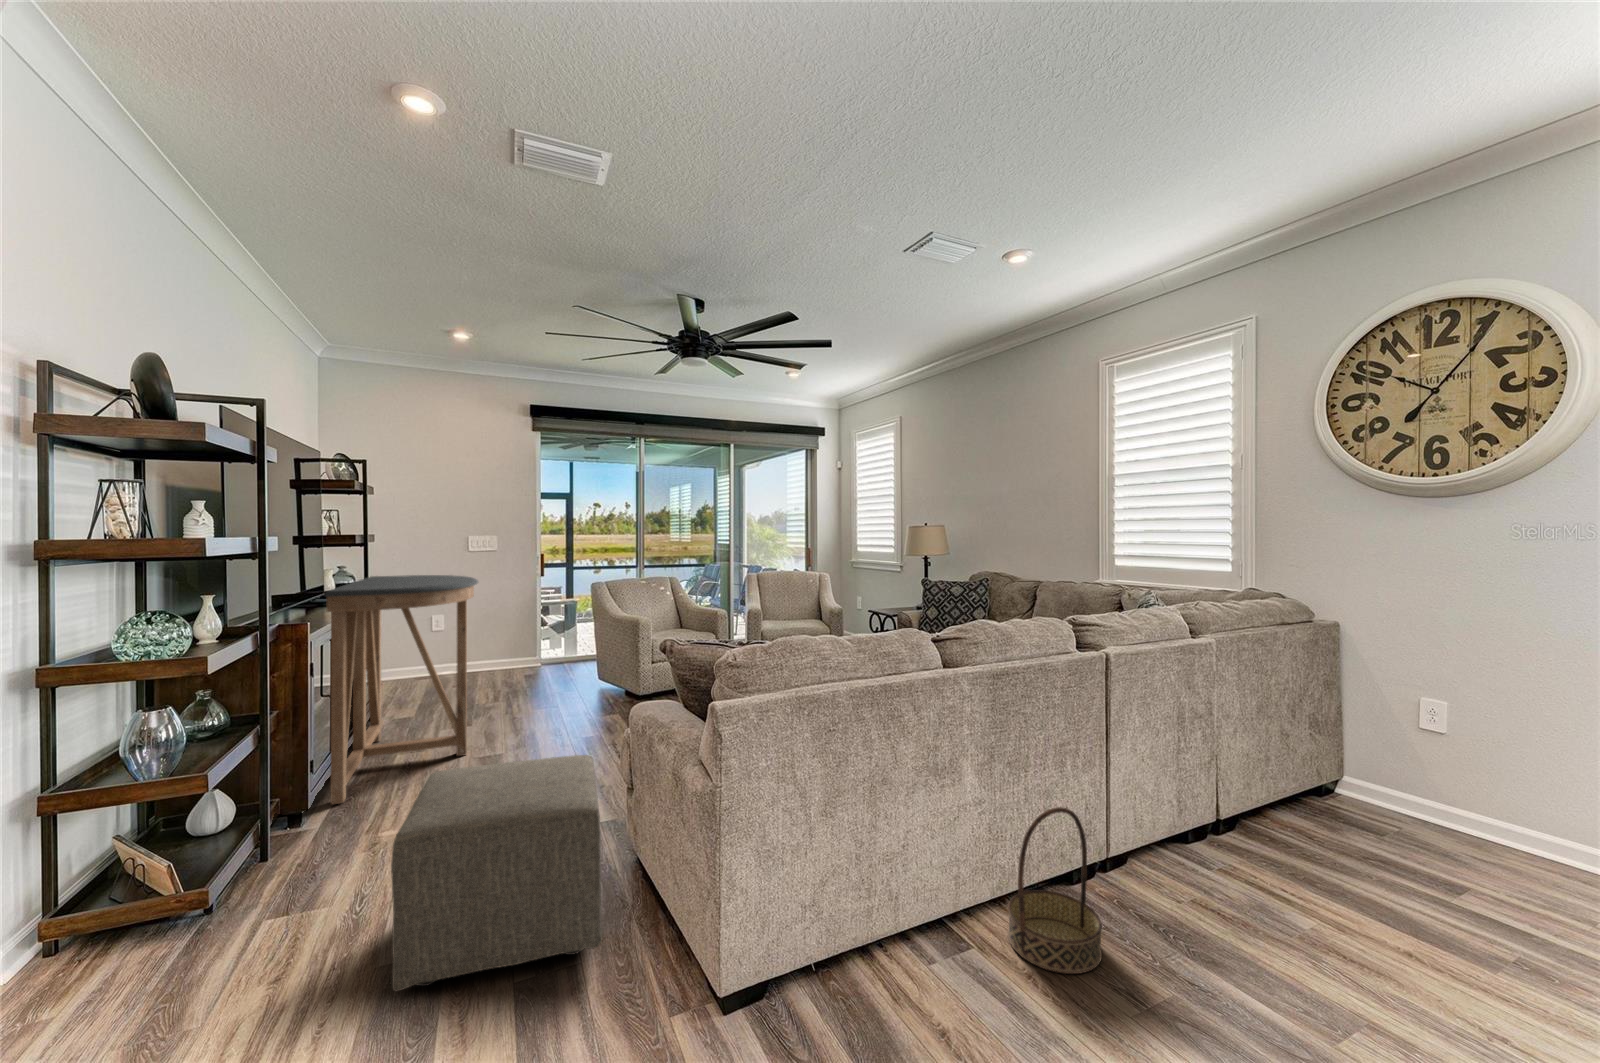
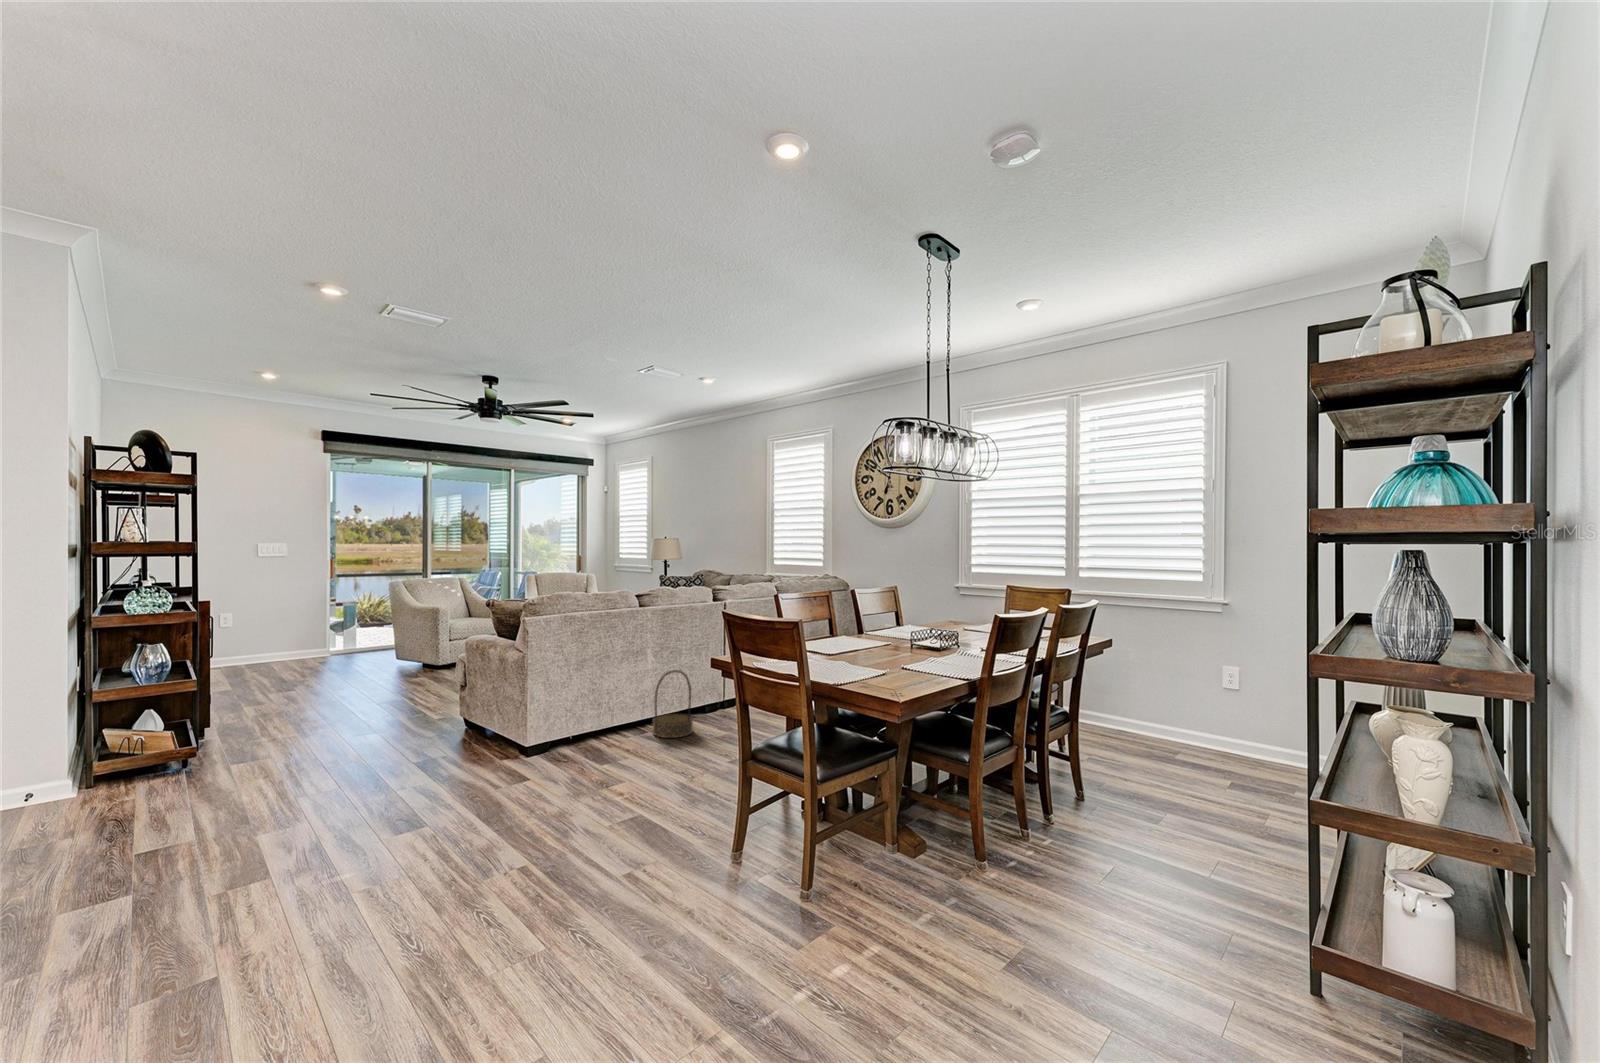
console table: present [325,575,478,804] -> none [214,573,319,724]
ottoman: present [391,755,601,991] -> none [333,666,446,764]

